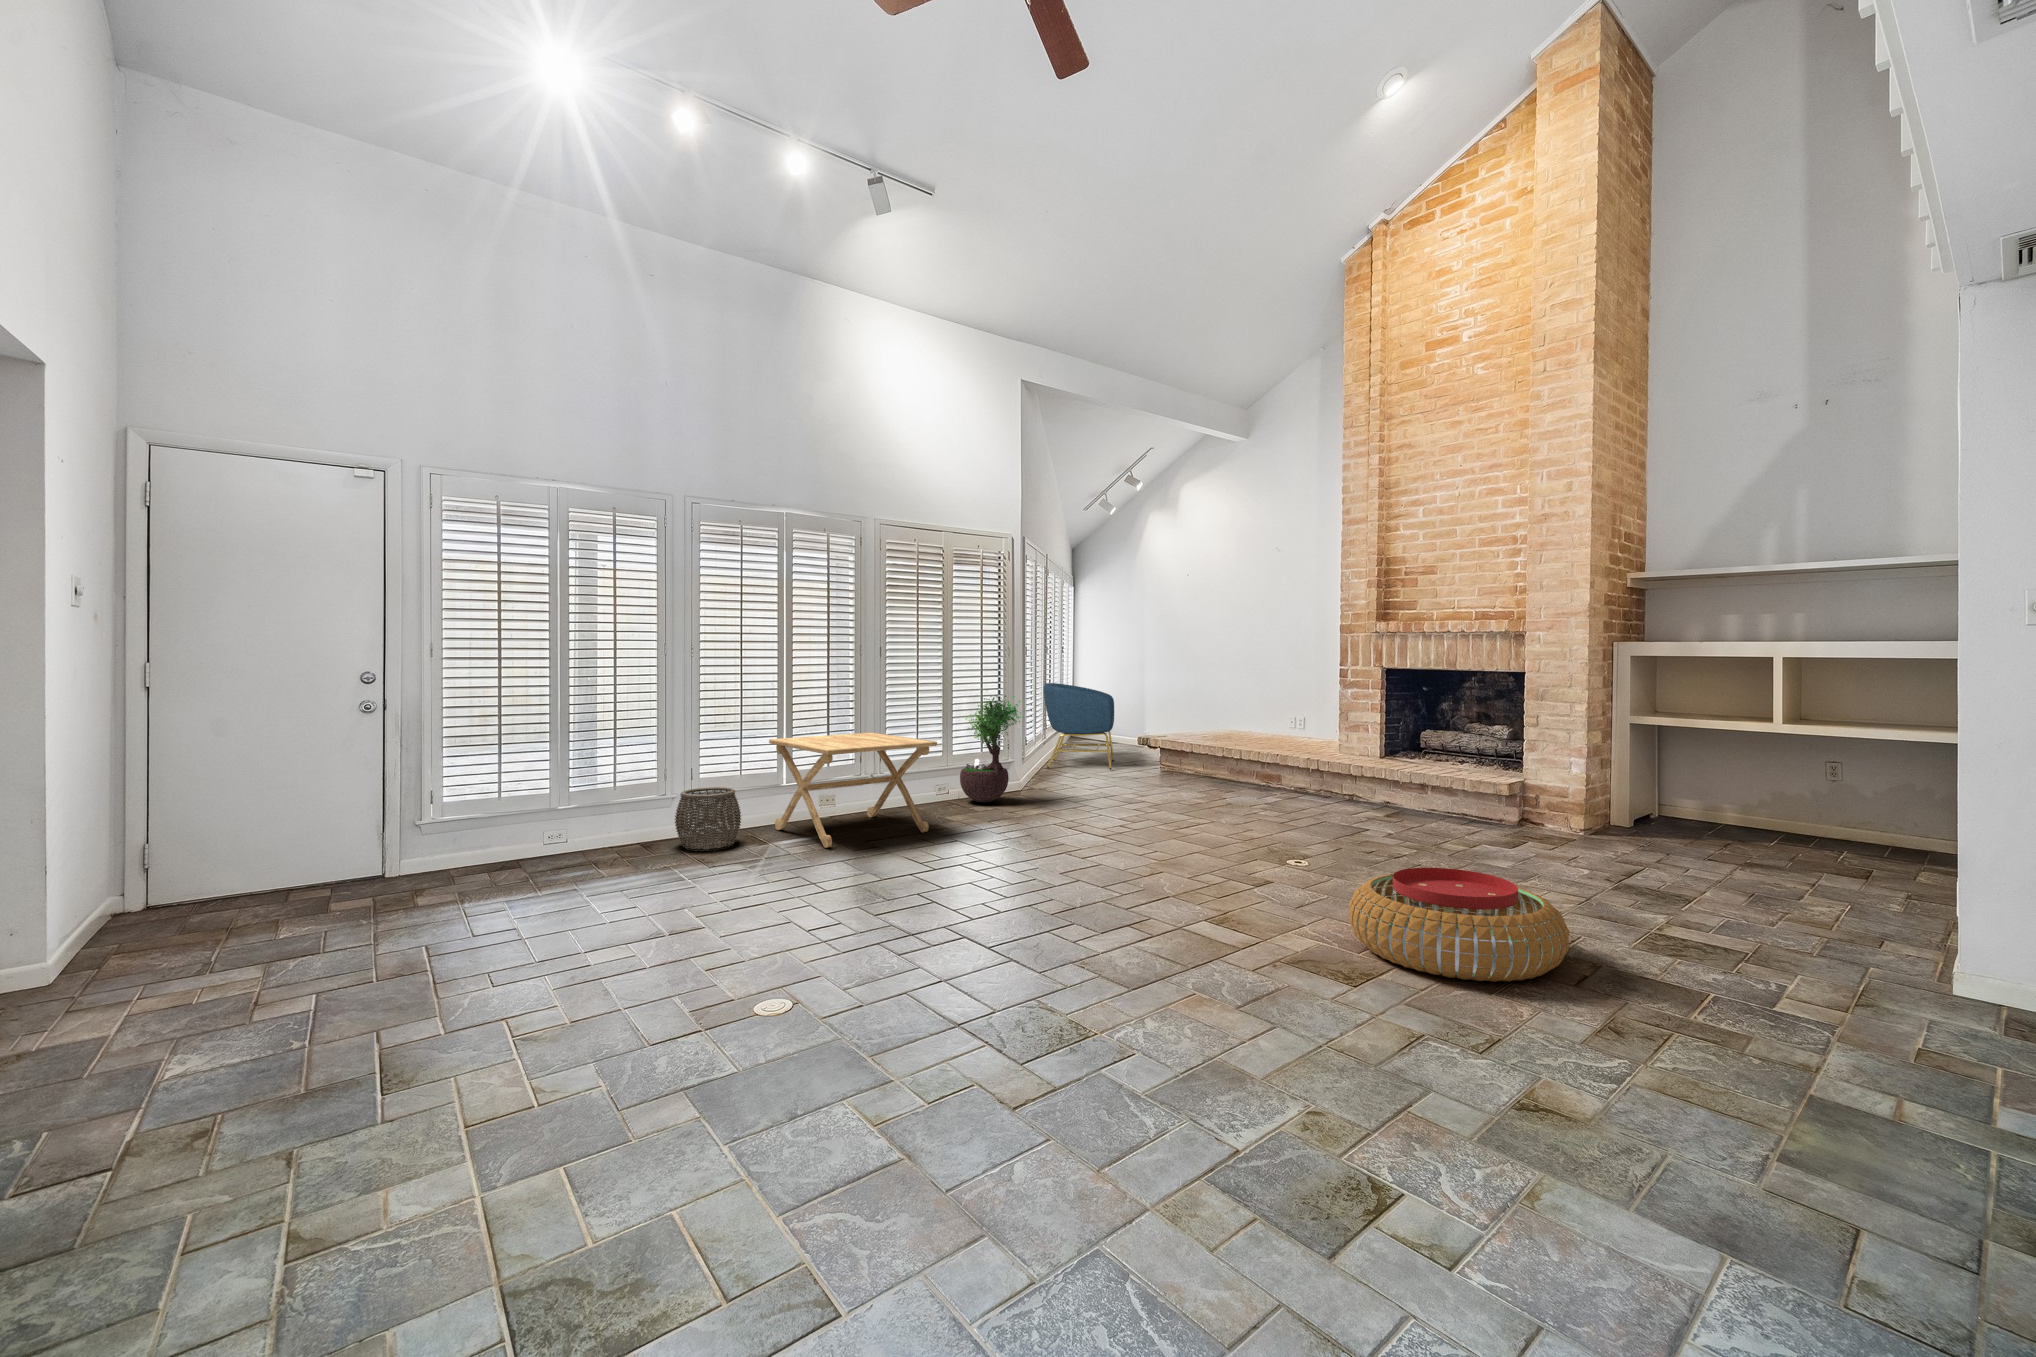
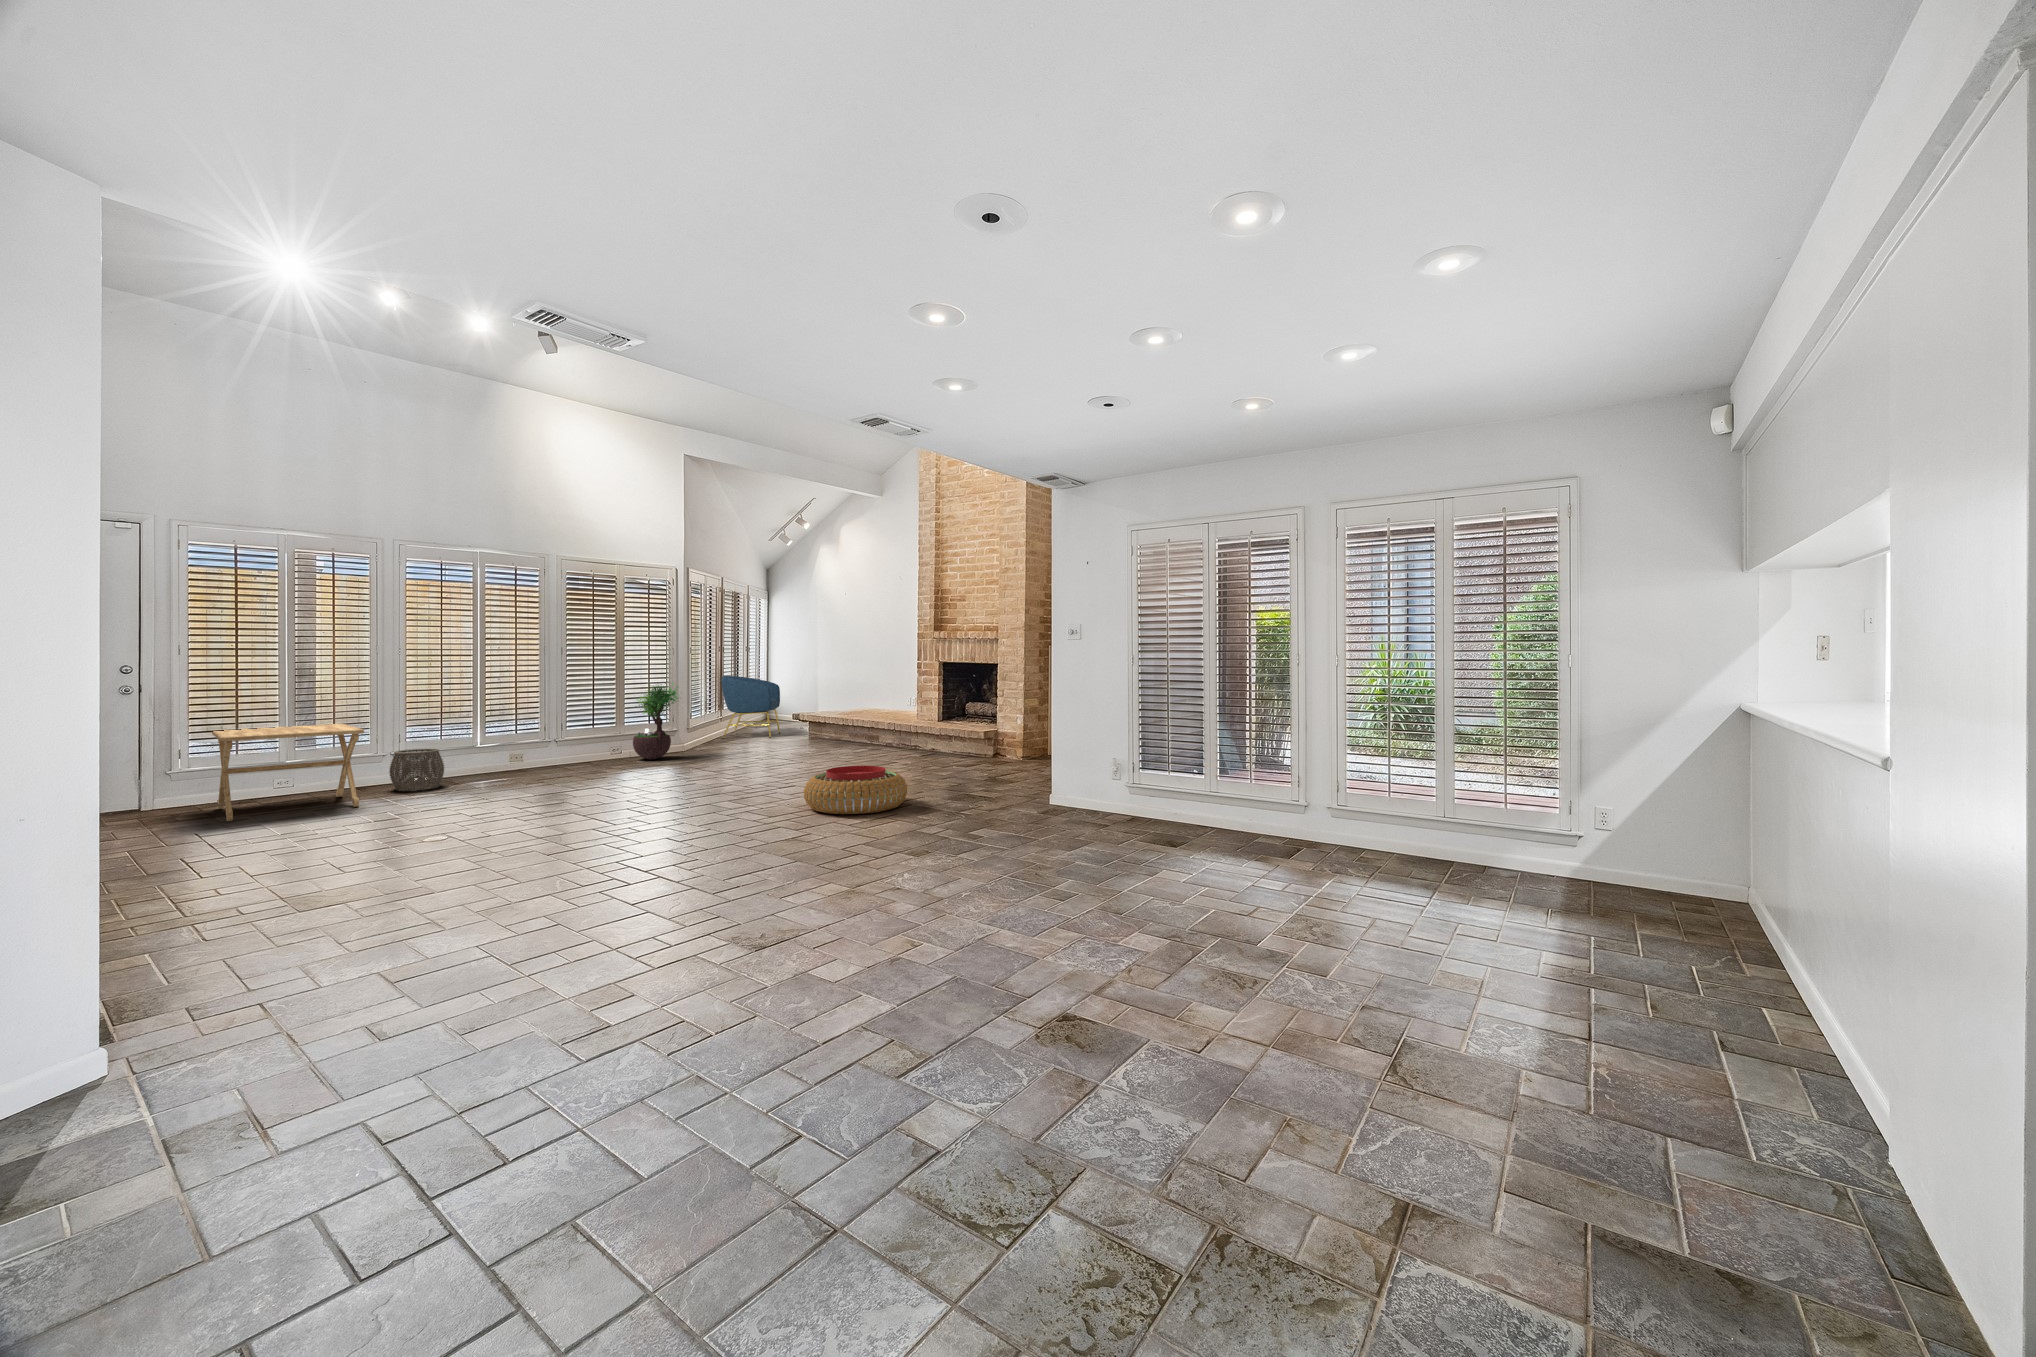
side table: present [769,733,937,848] -> present [212,724,364,821]

